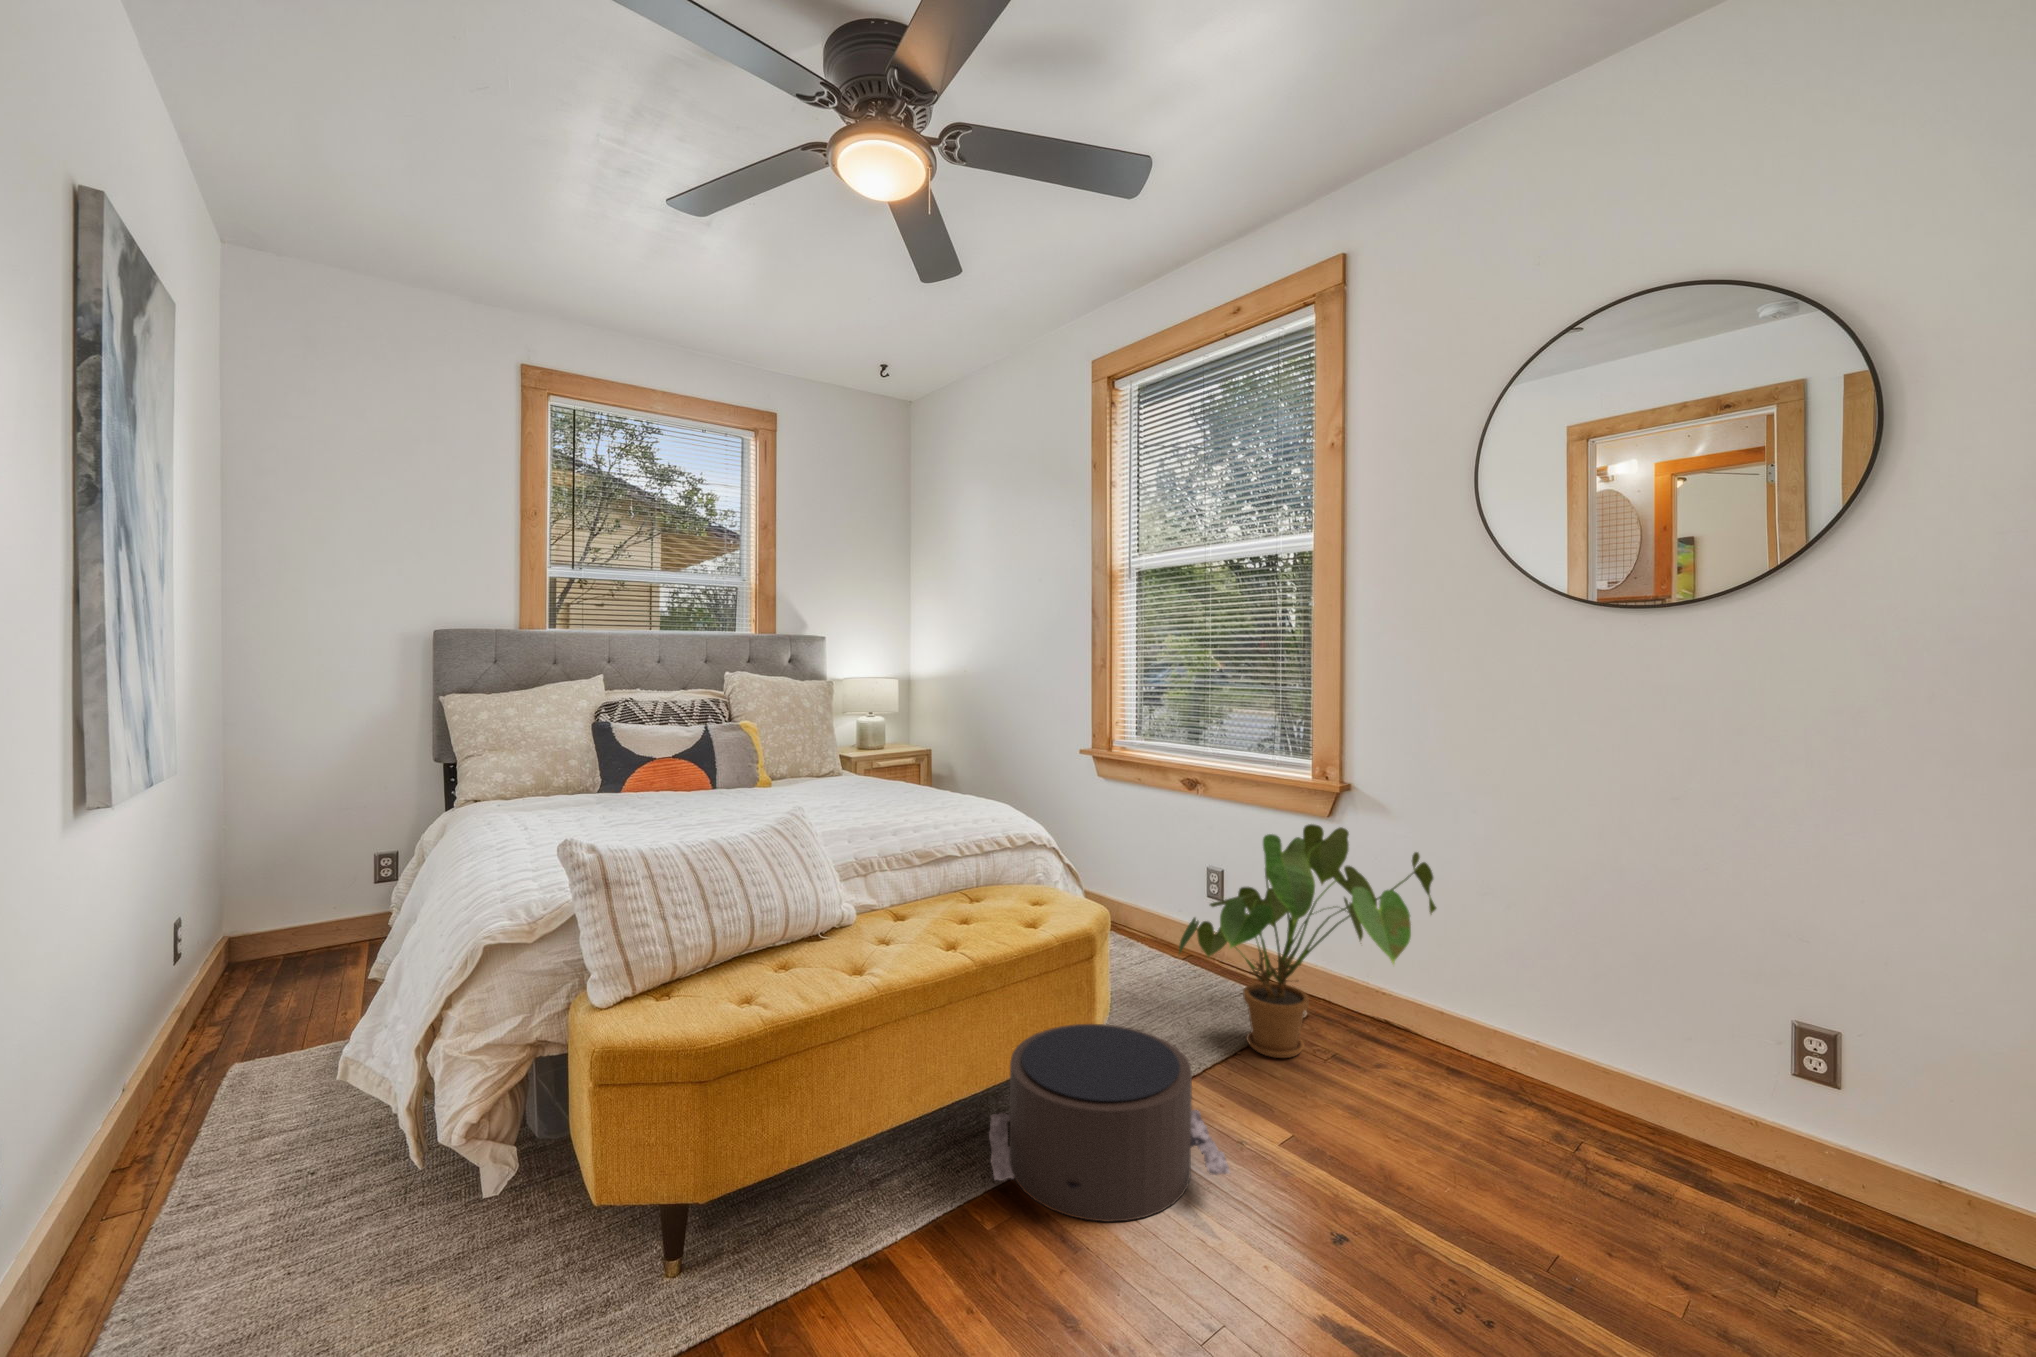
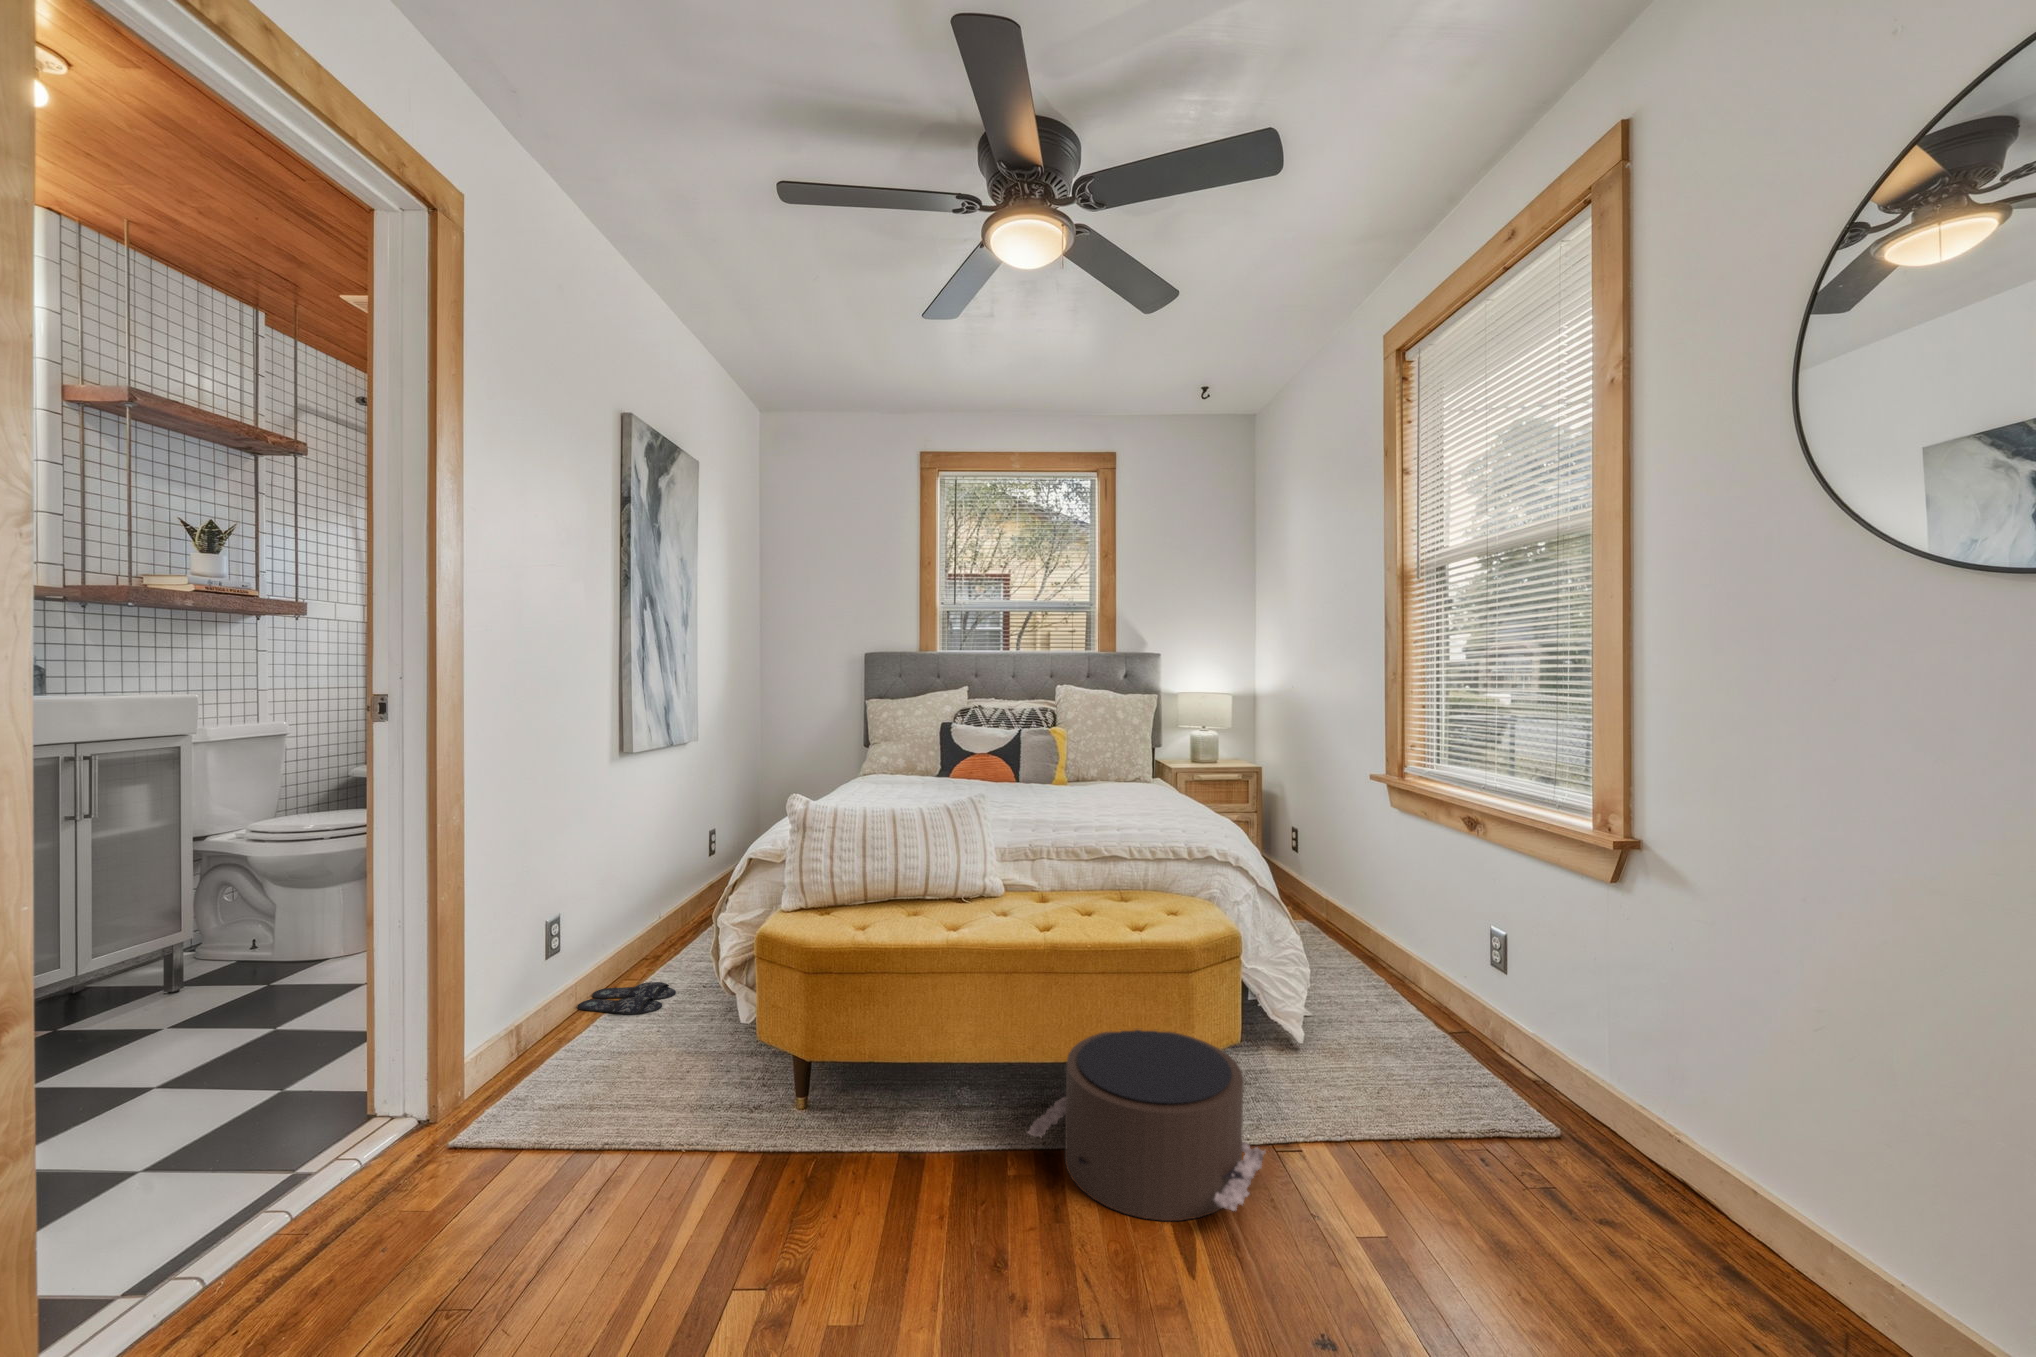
house plant: present [1179,824,1436,1058] -> none [1350,884,1703,1155]
slippers: none [70,1180,278,1283] -> present [578,982,676,1014]

